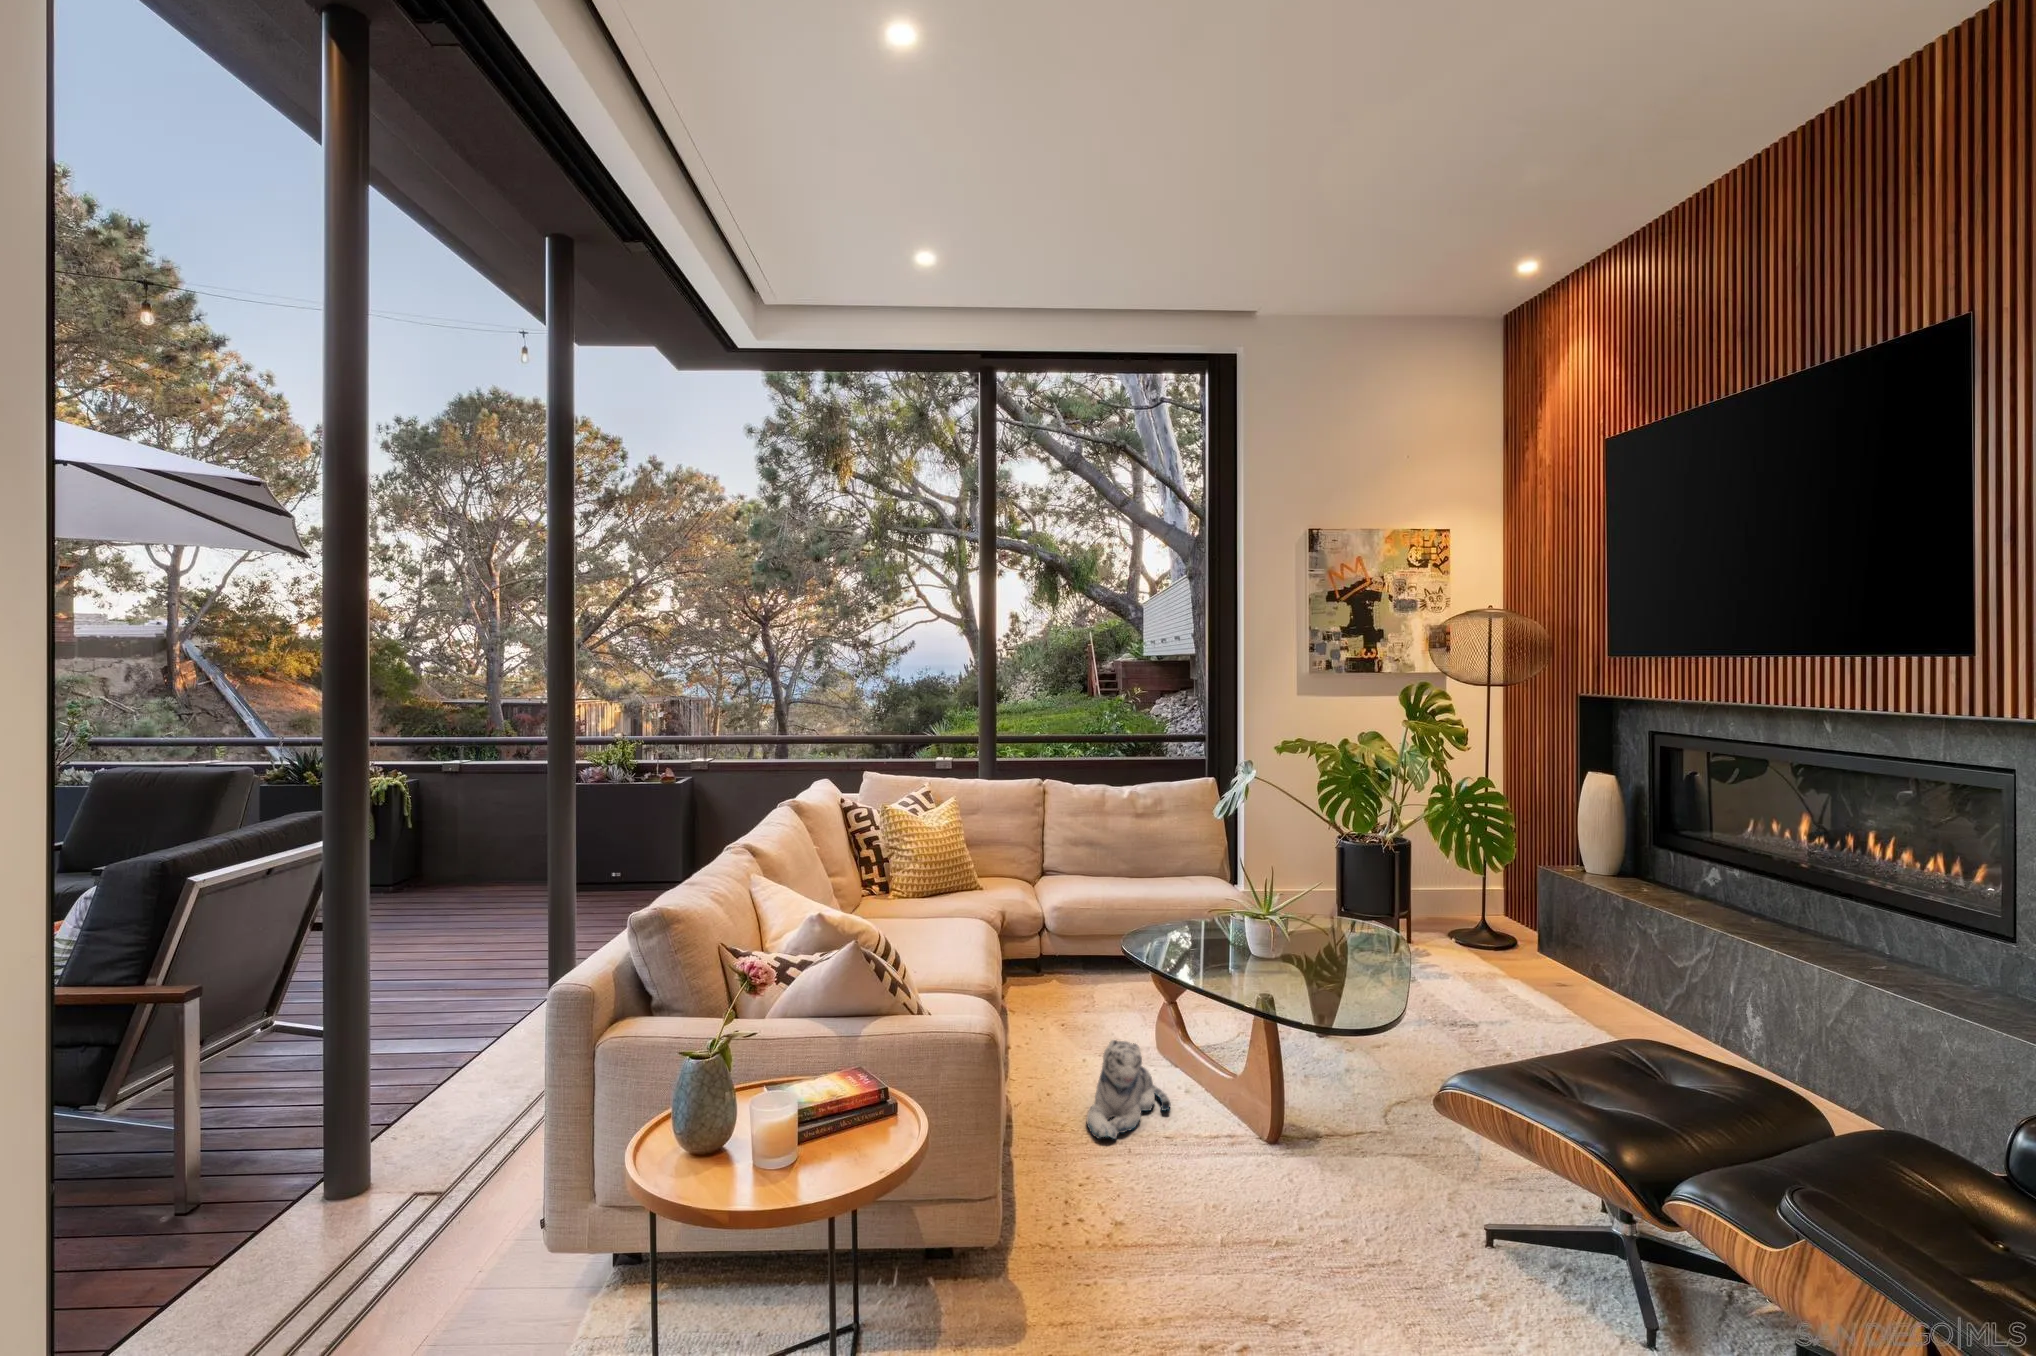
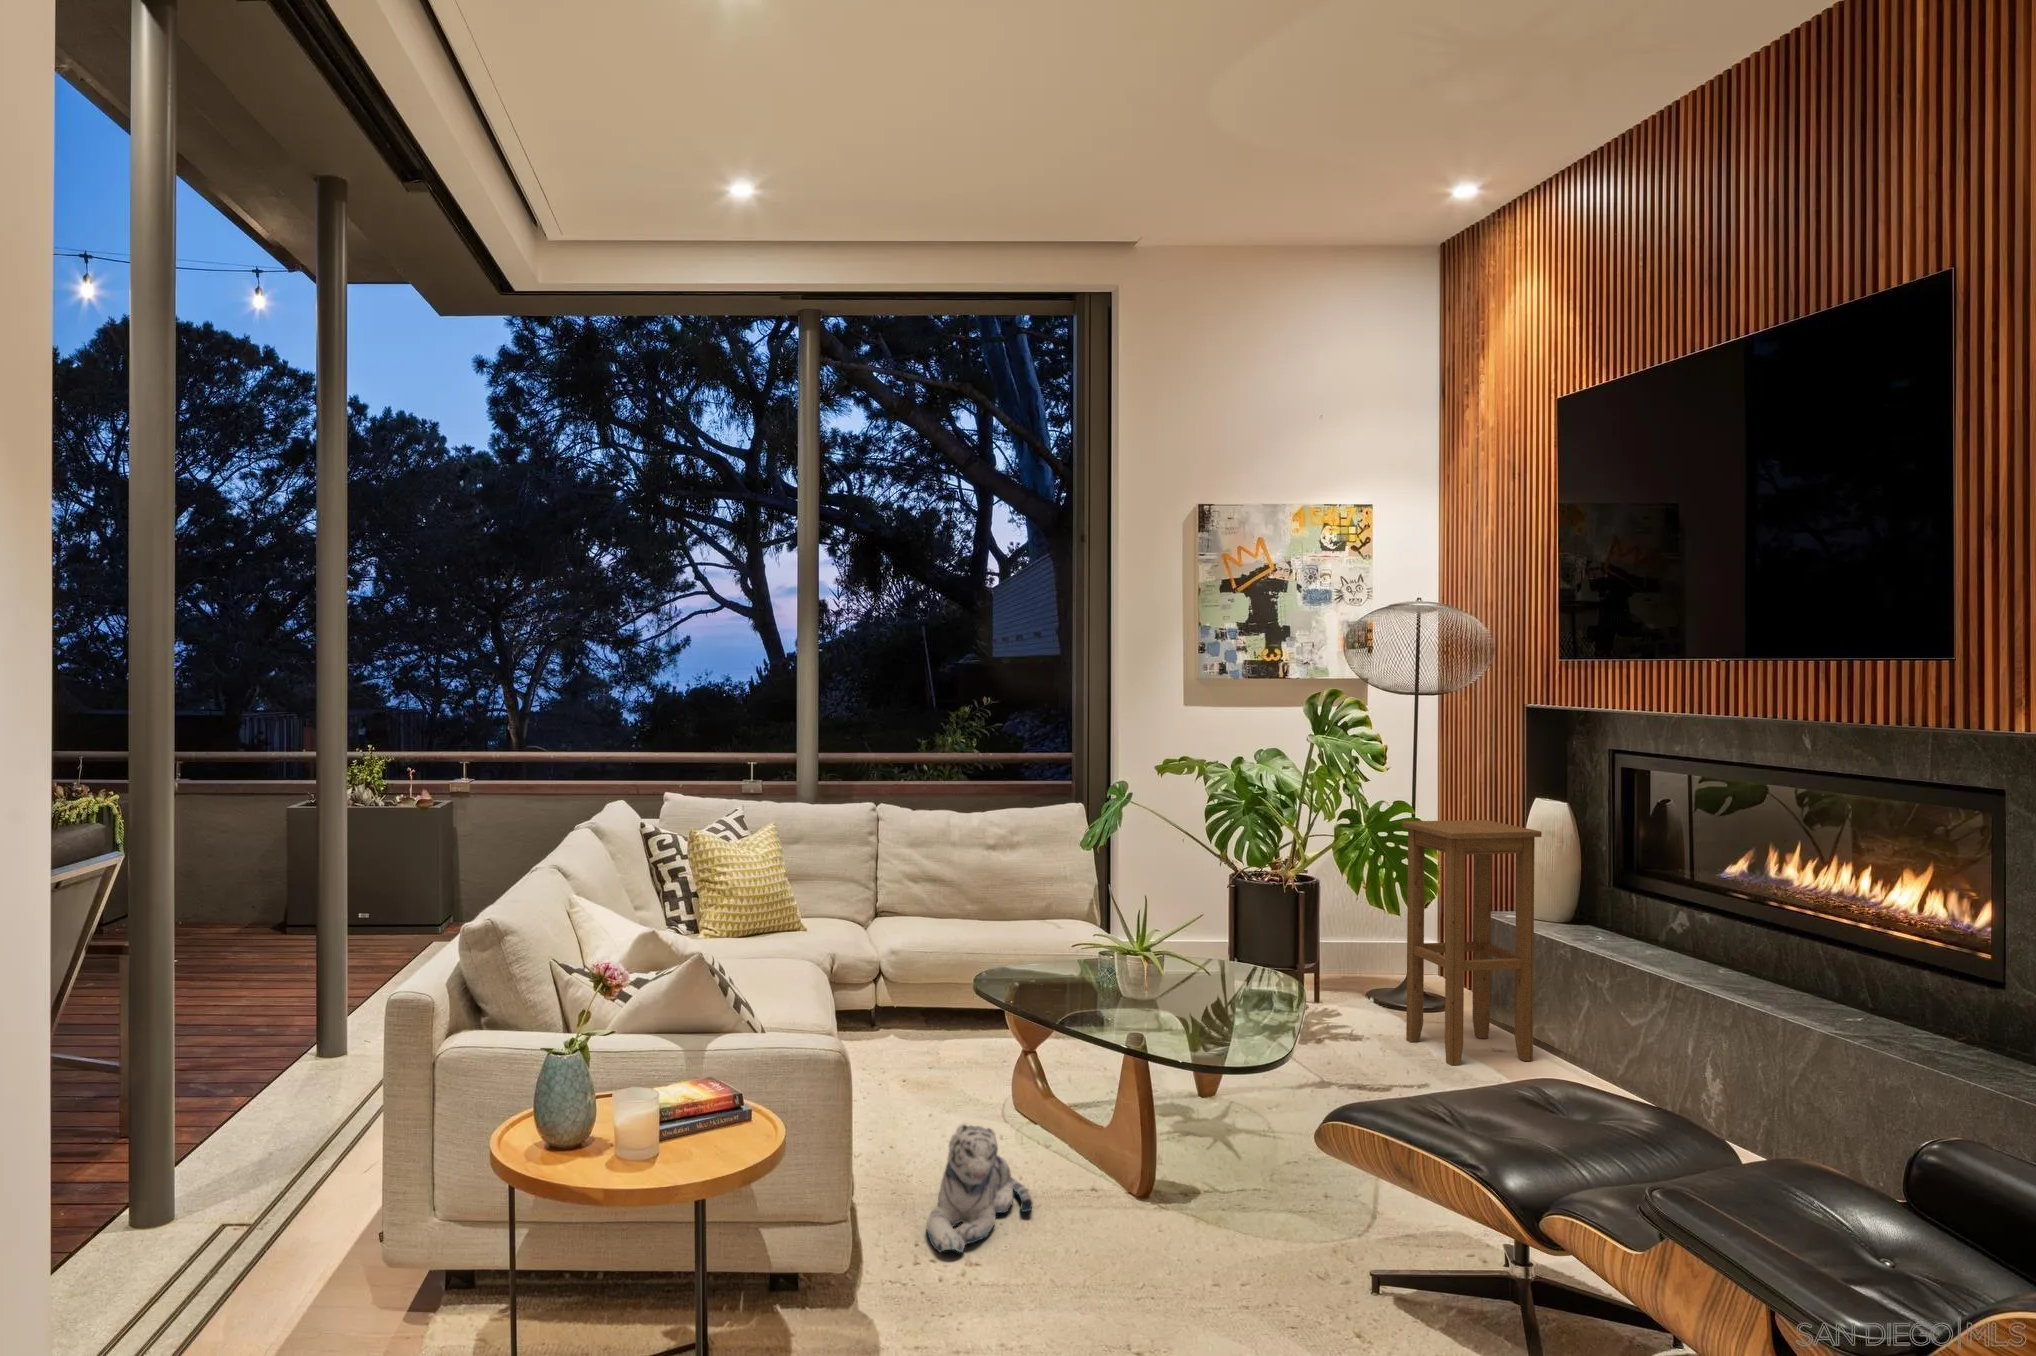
stool: none [1483,794,1607,1004] -> present [1402,820,1542,1065]

